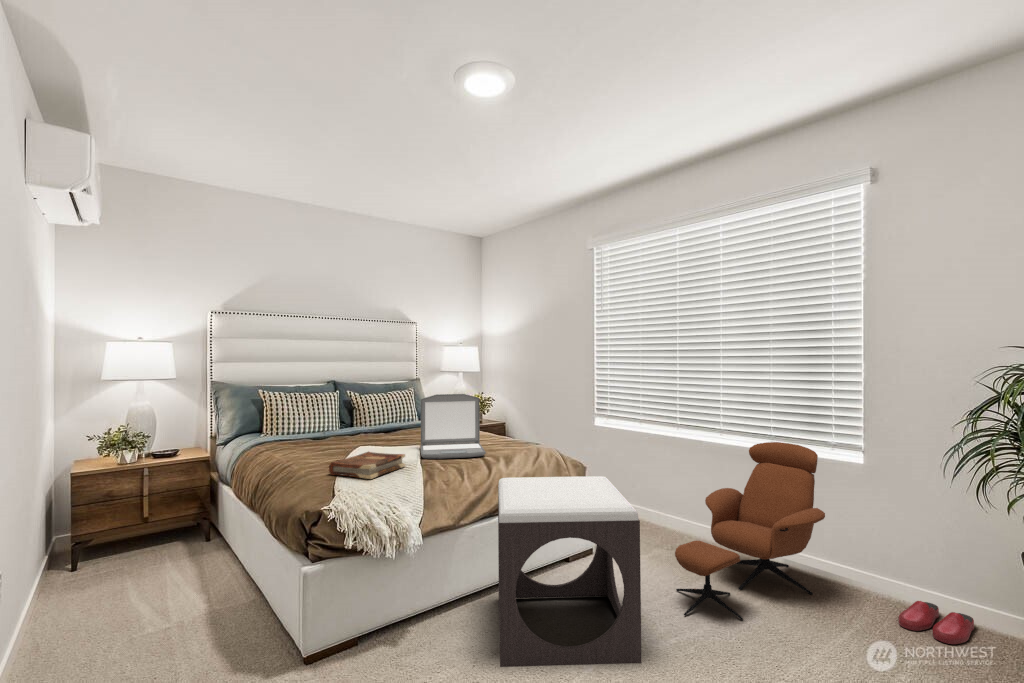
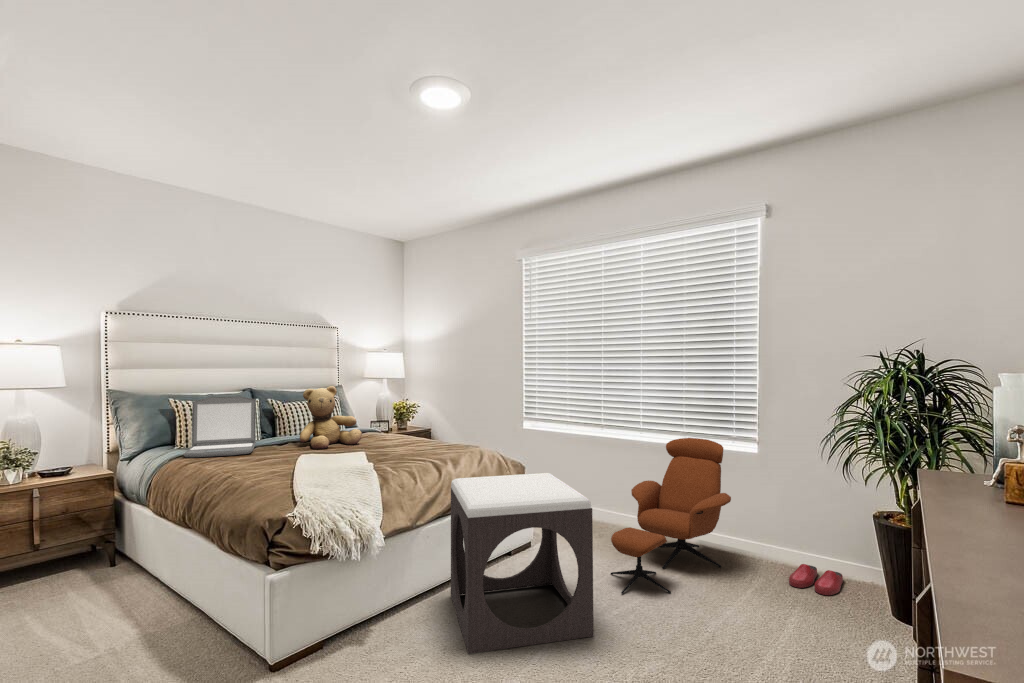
teddy bear: none [369,379,428,441] -> present [300,386,362,449]
laptop: present [421,394,486,459] -> present [183,396,256,458]
book: present [329,452,405,479] -> none [281,459,357,485]

